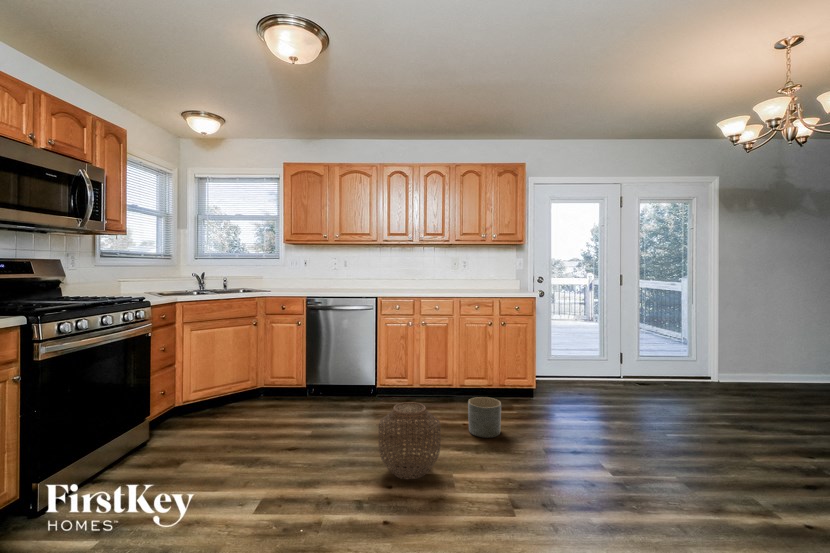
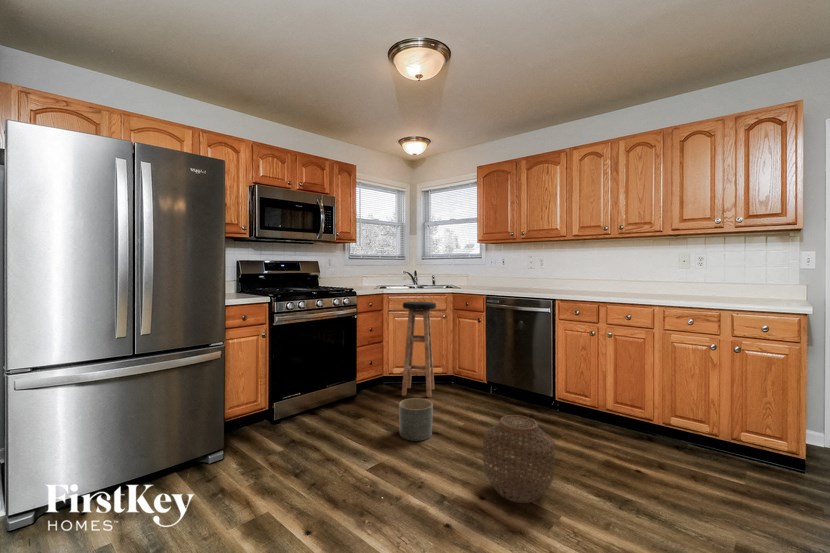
bar stool: none [210,308,253,422] -> present [402,302,436,397]
planter: present [468,397,501,438] -> present [399,398,433,441]

